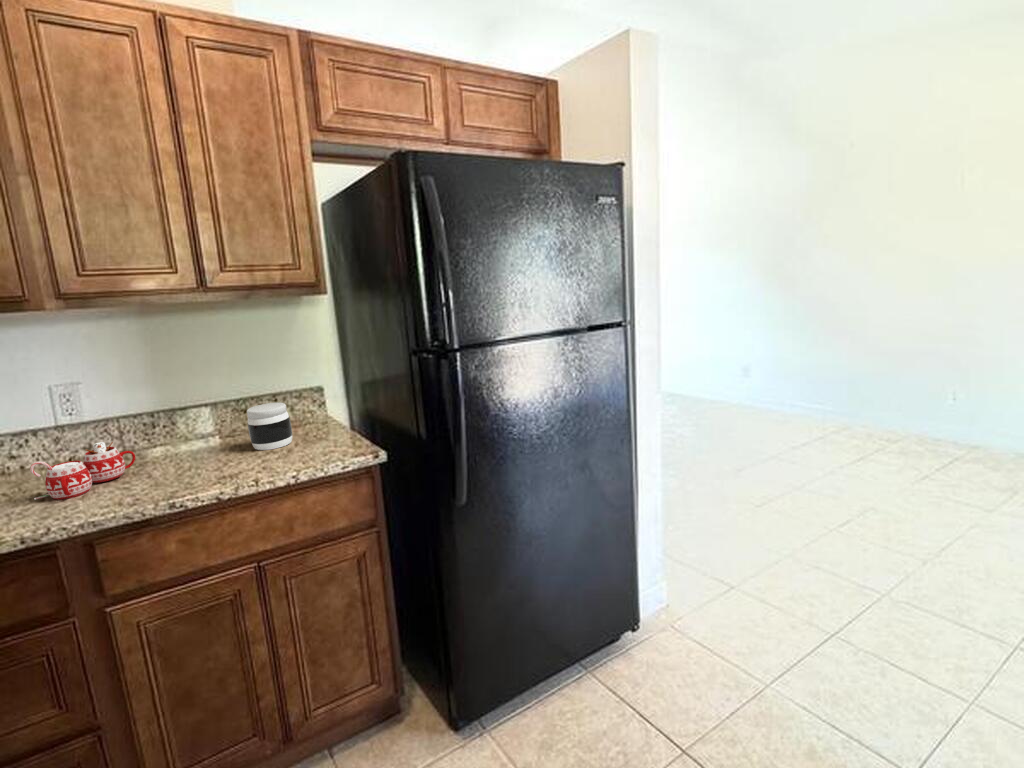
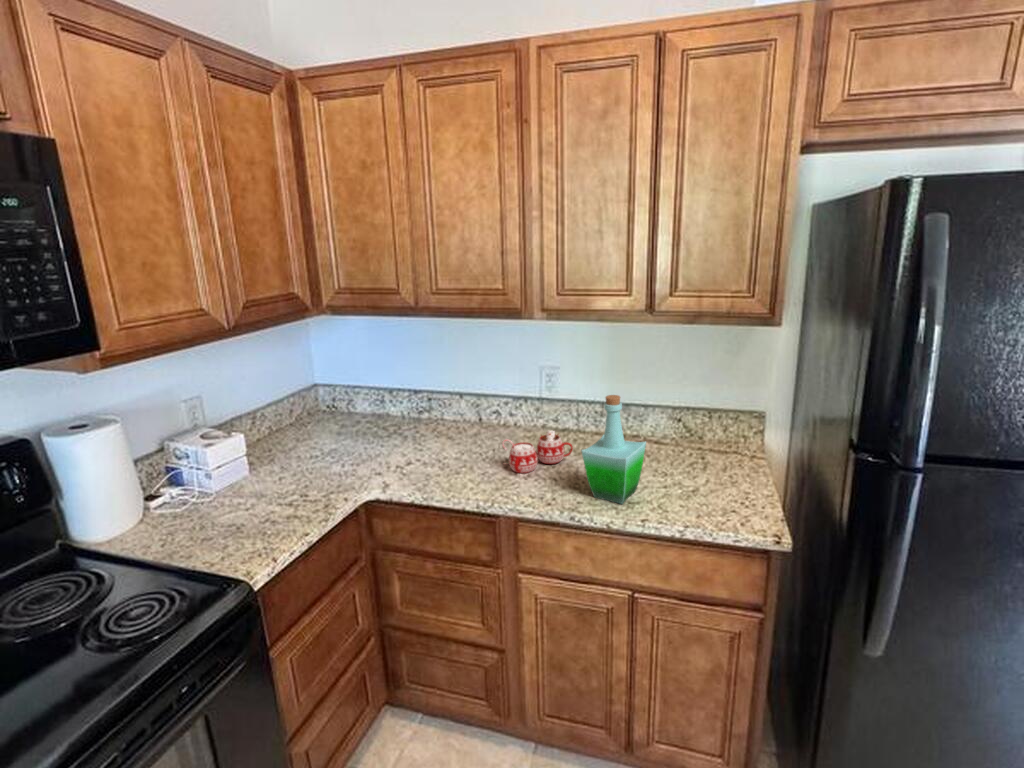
bottle: none [163,368,234,484] -> present [581,395,646,504]
jar: present [247,402,292,450] -> none [667,428,709,479]

